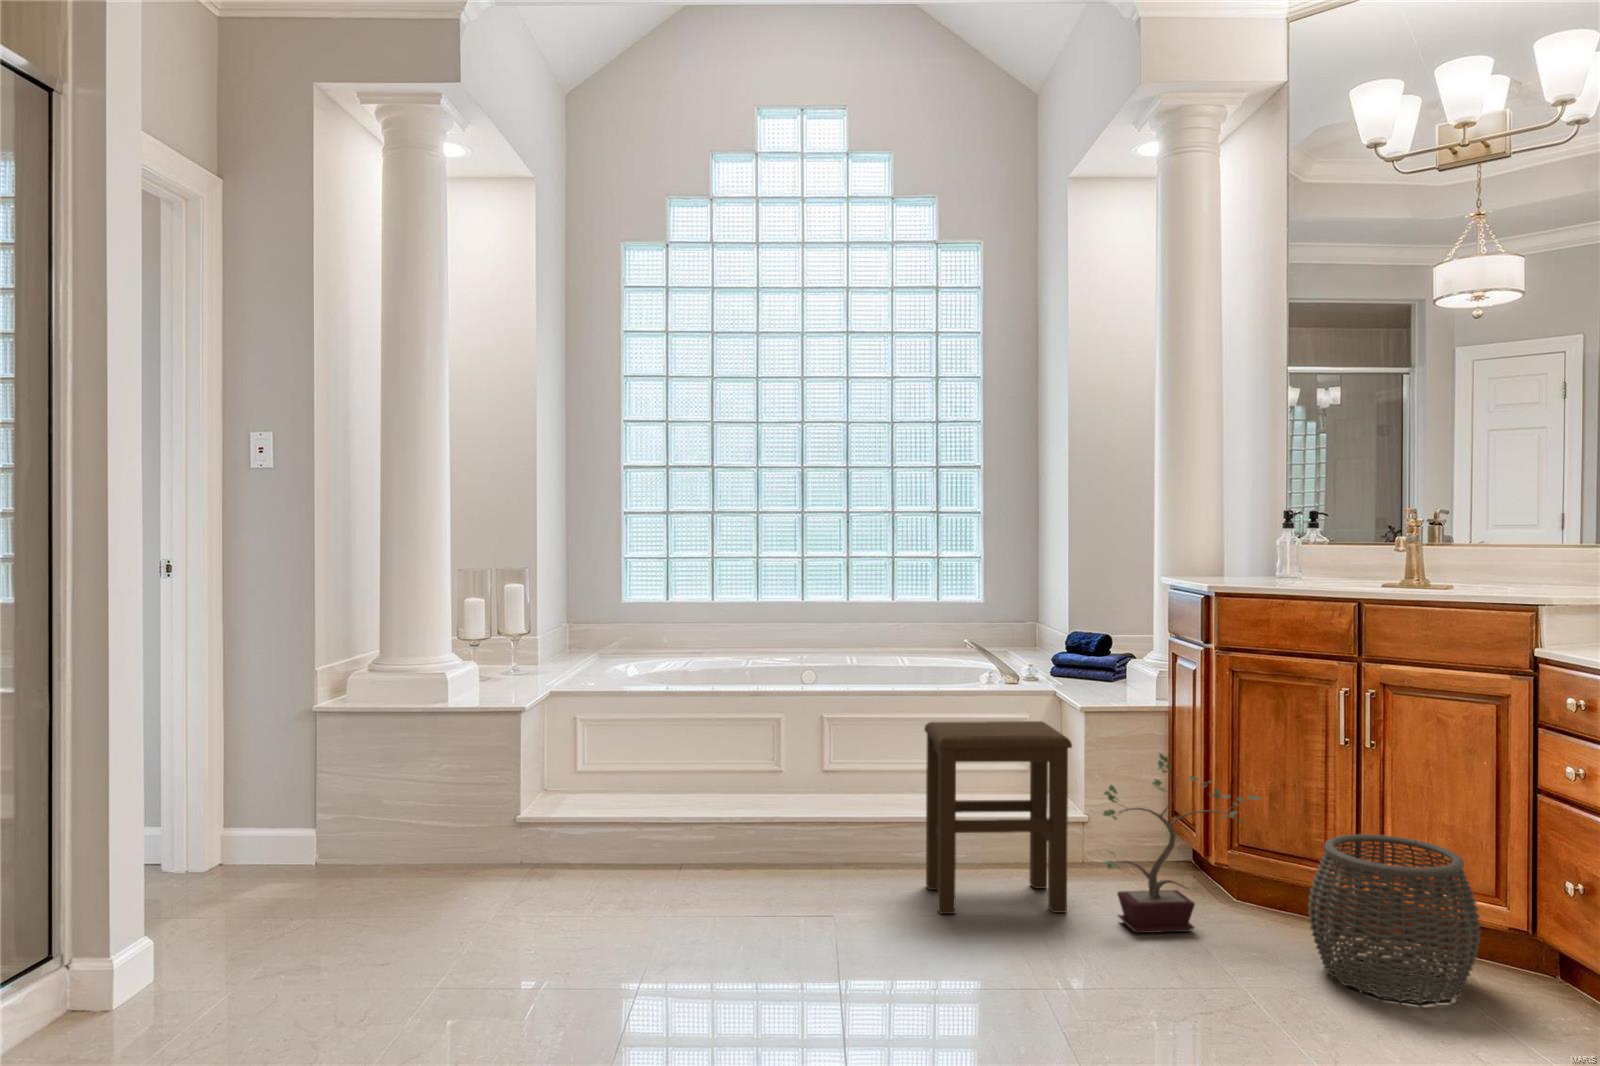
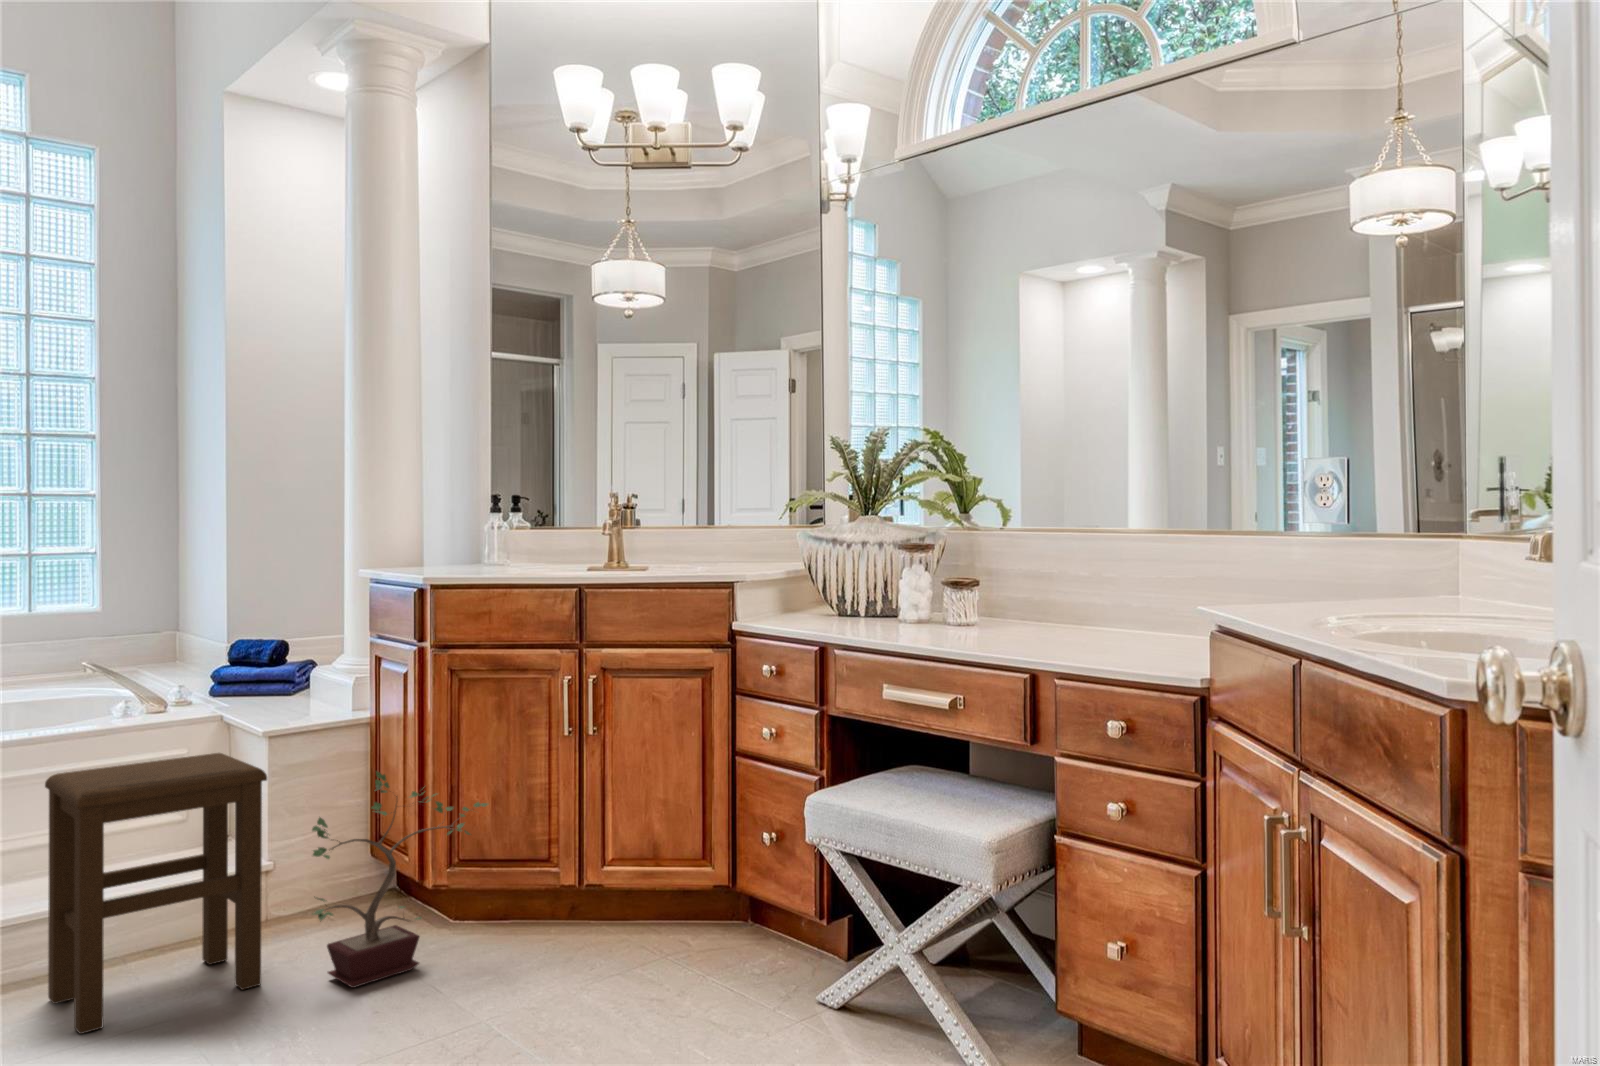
woven basket: present [1308,834,1481,1003] -> none [544,820,700,989]

